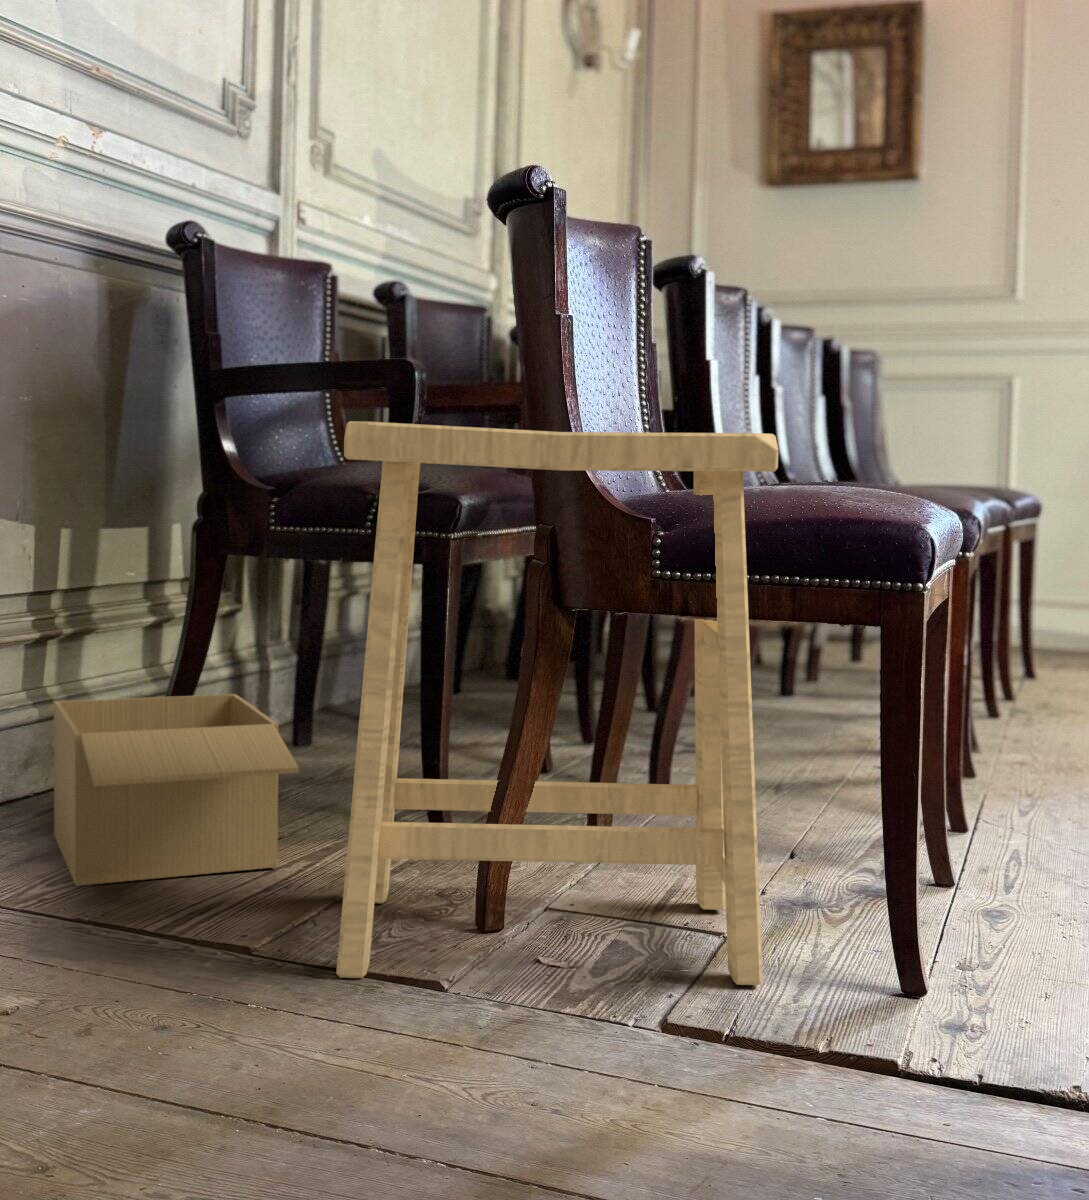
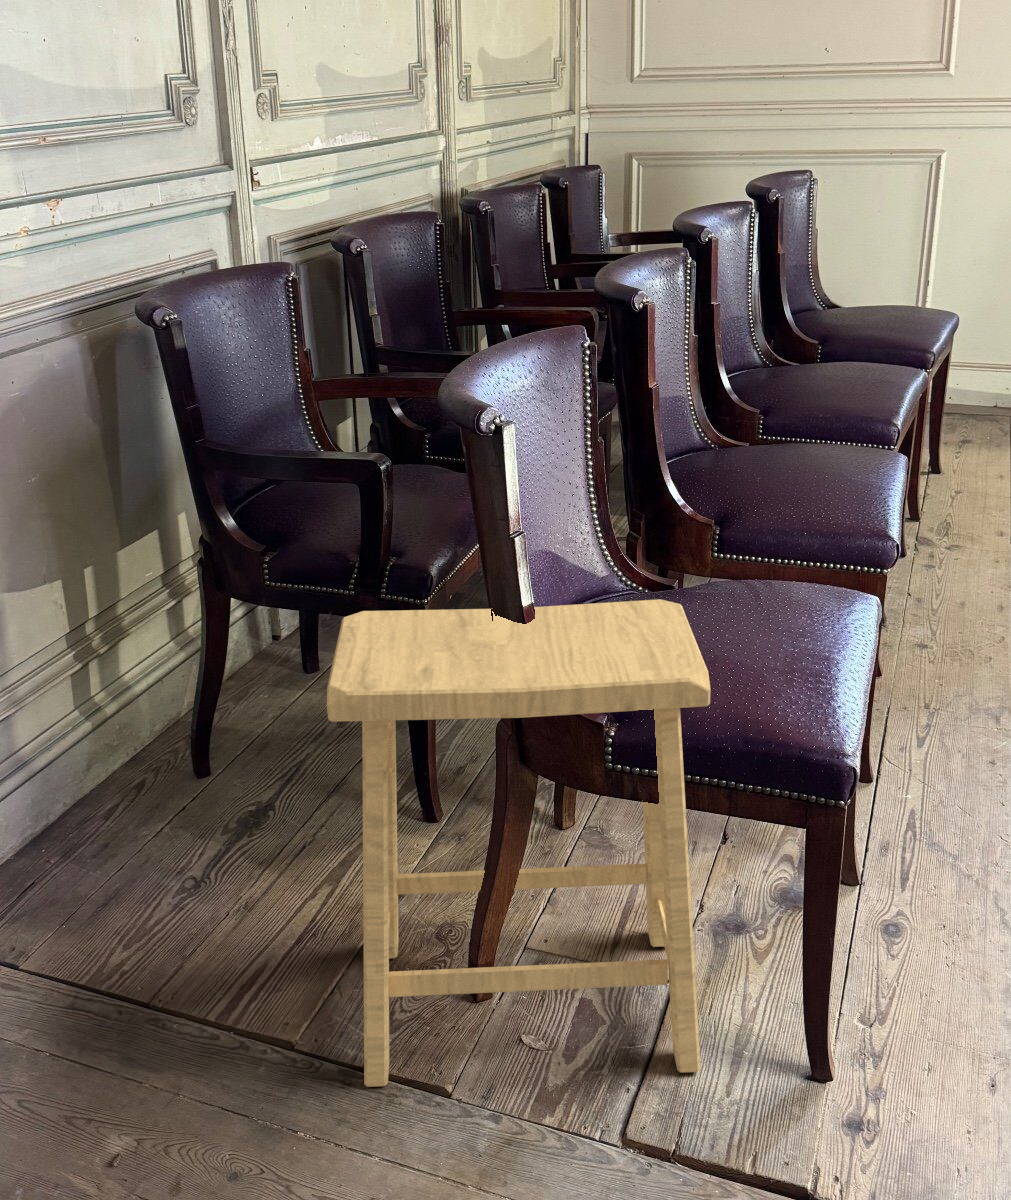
cardboard box: present [49,694,299,886] -> none [100,716,316,951]

